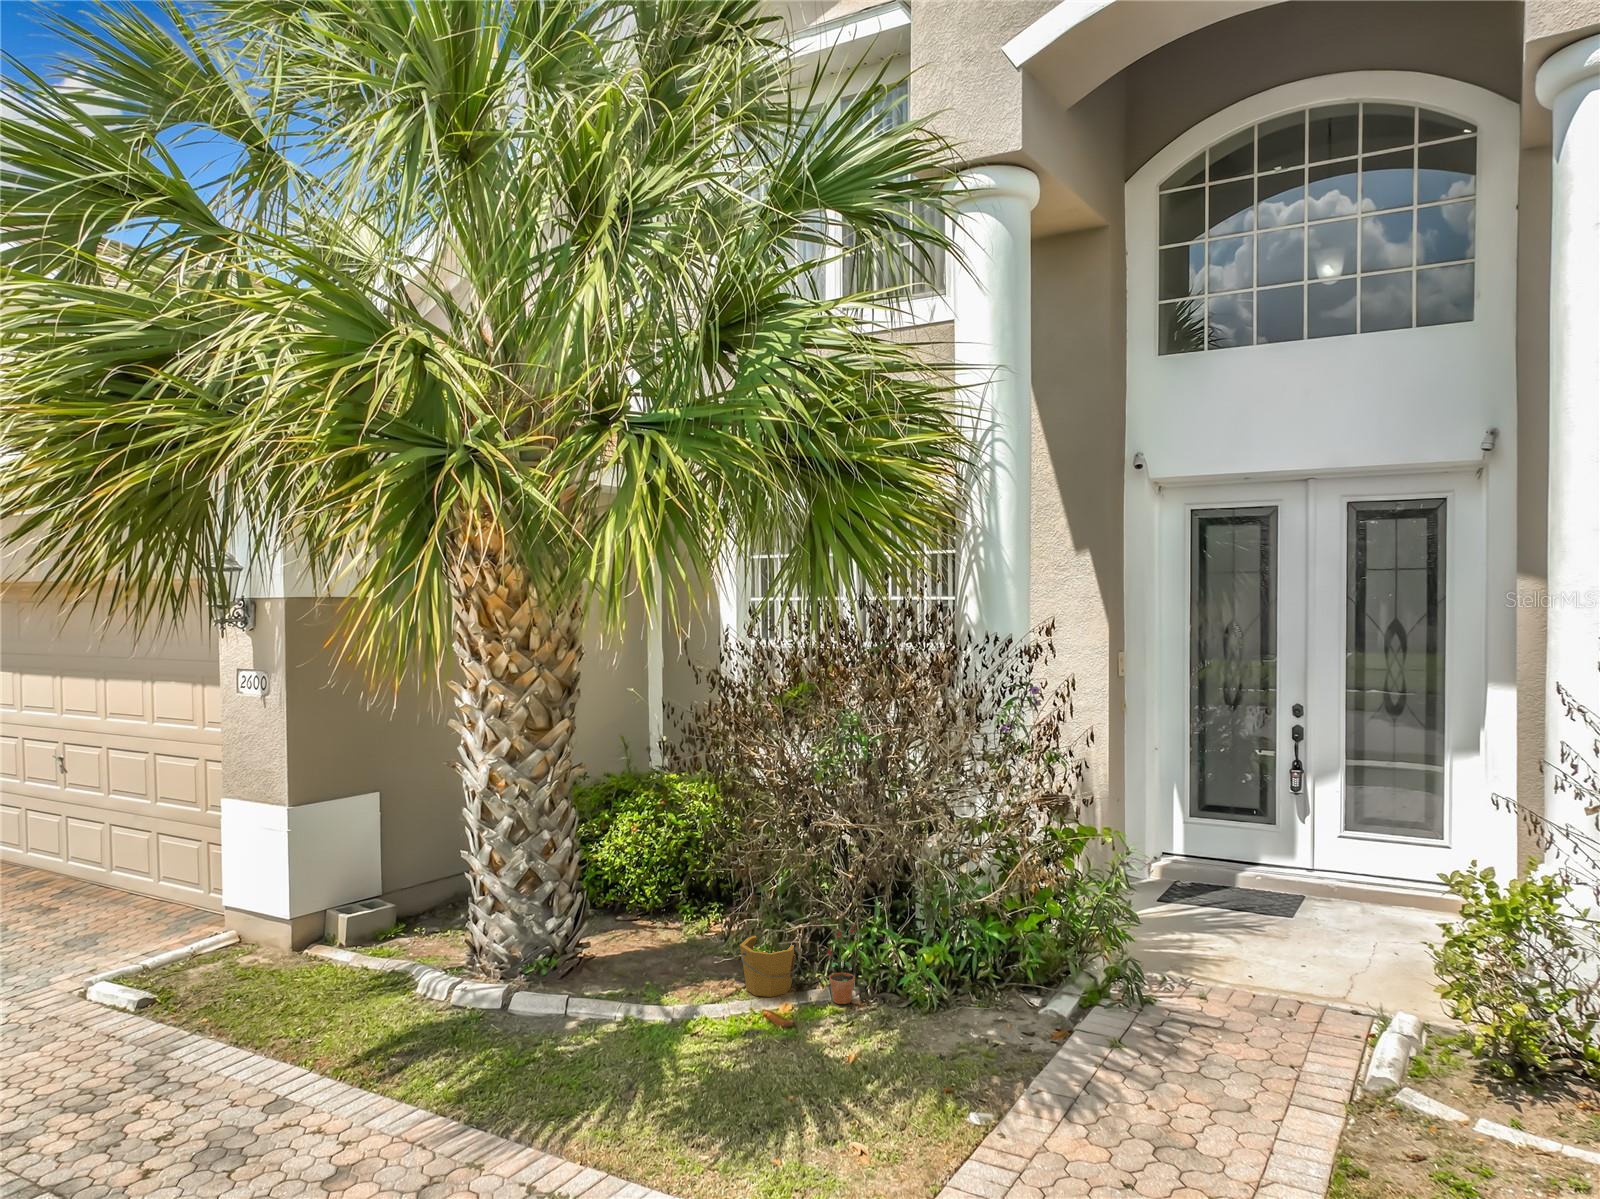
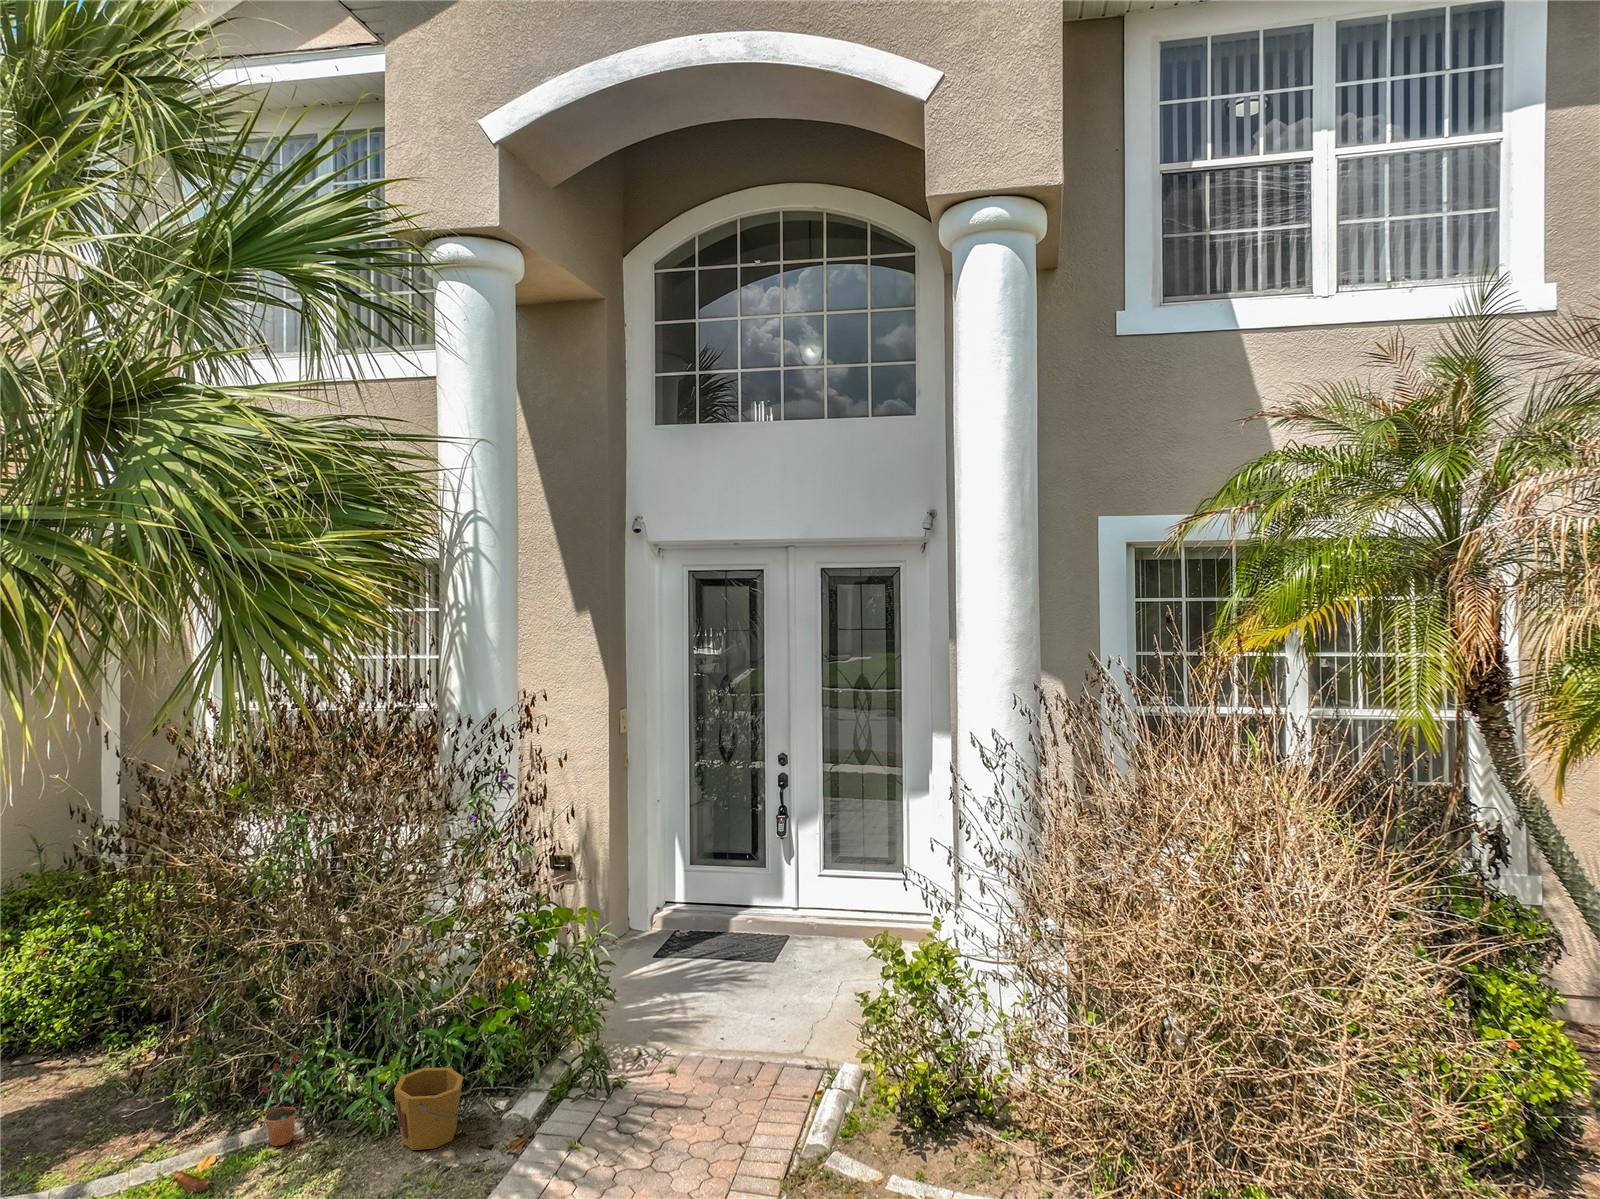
bucket: present [740,936,798,997] -> present [394,1068,463,1150]

